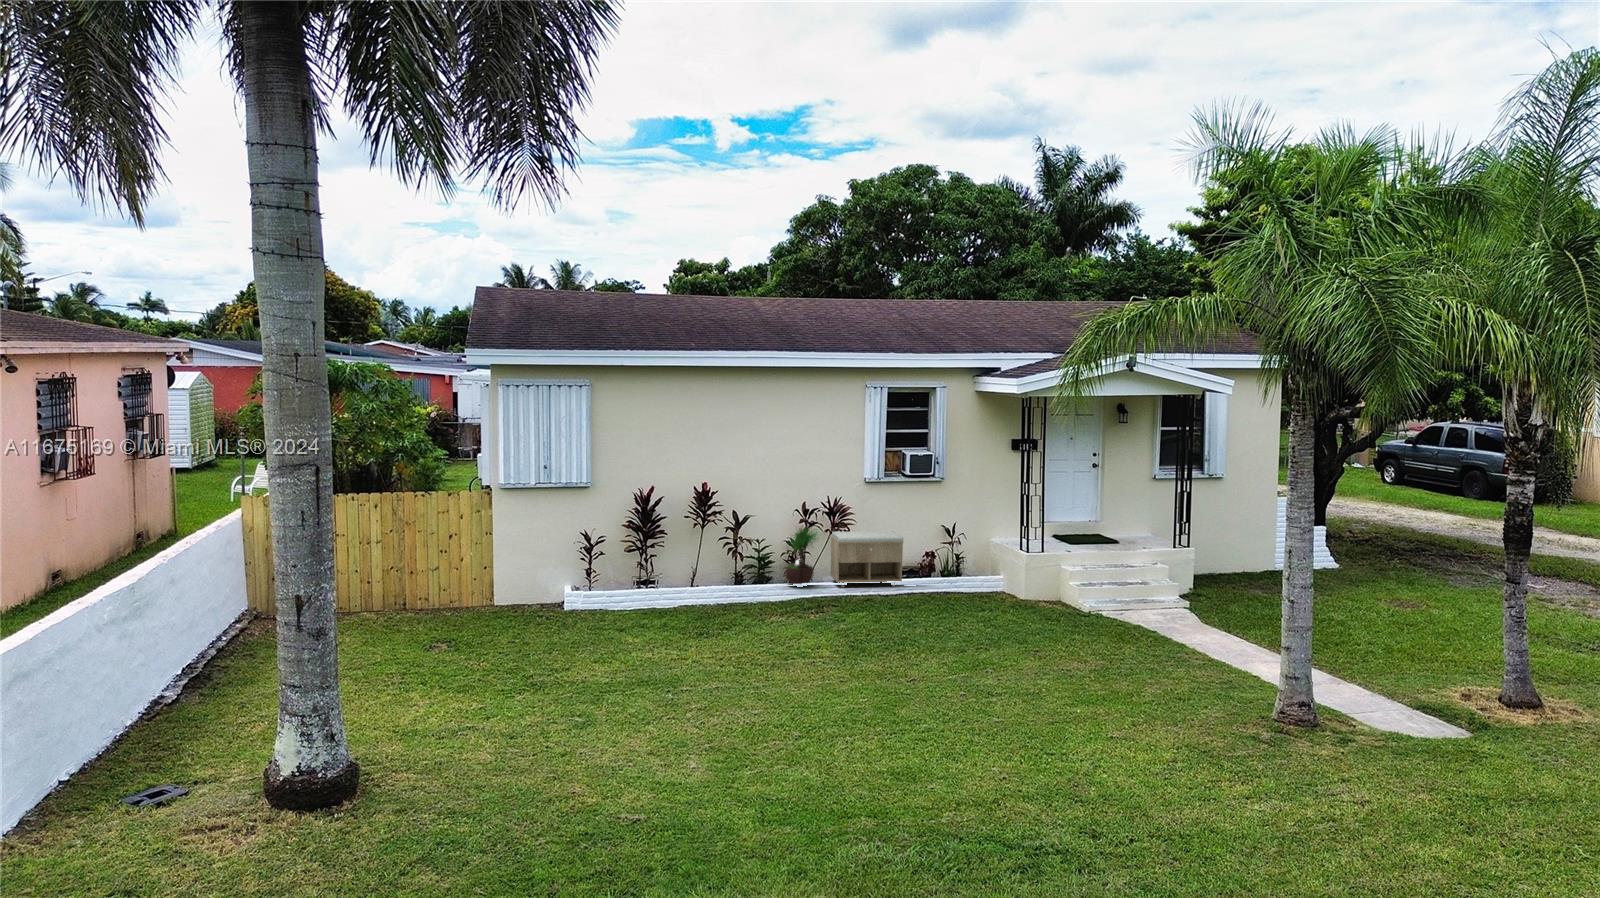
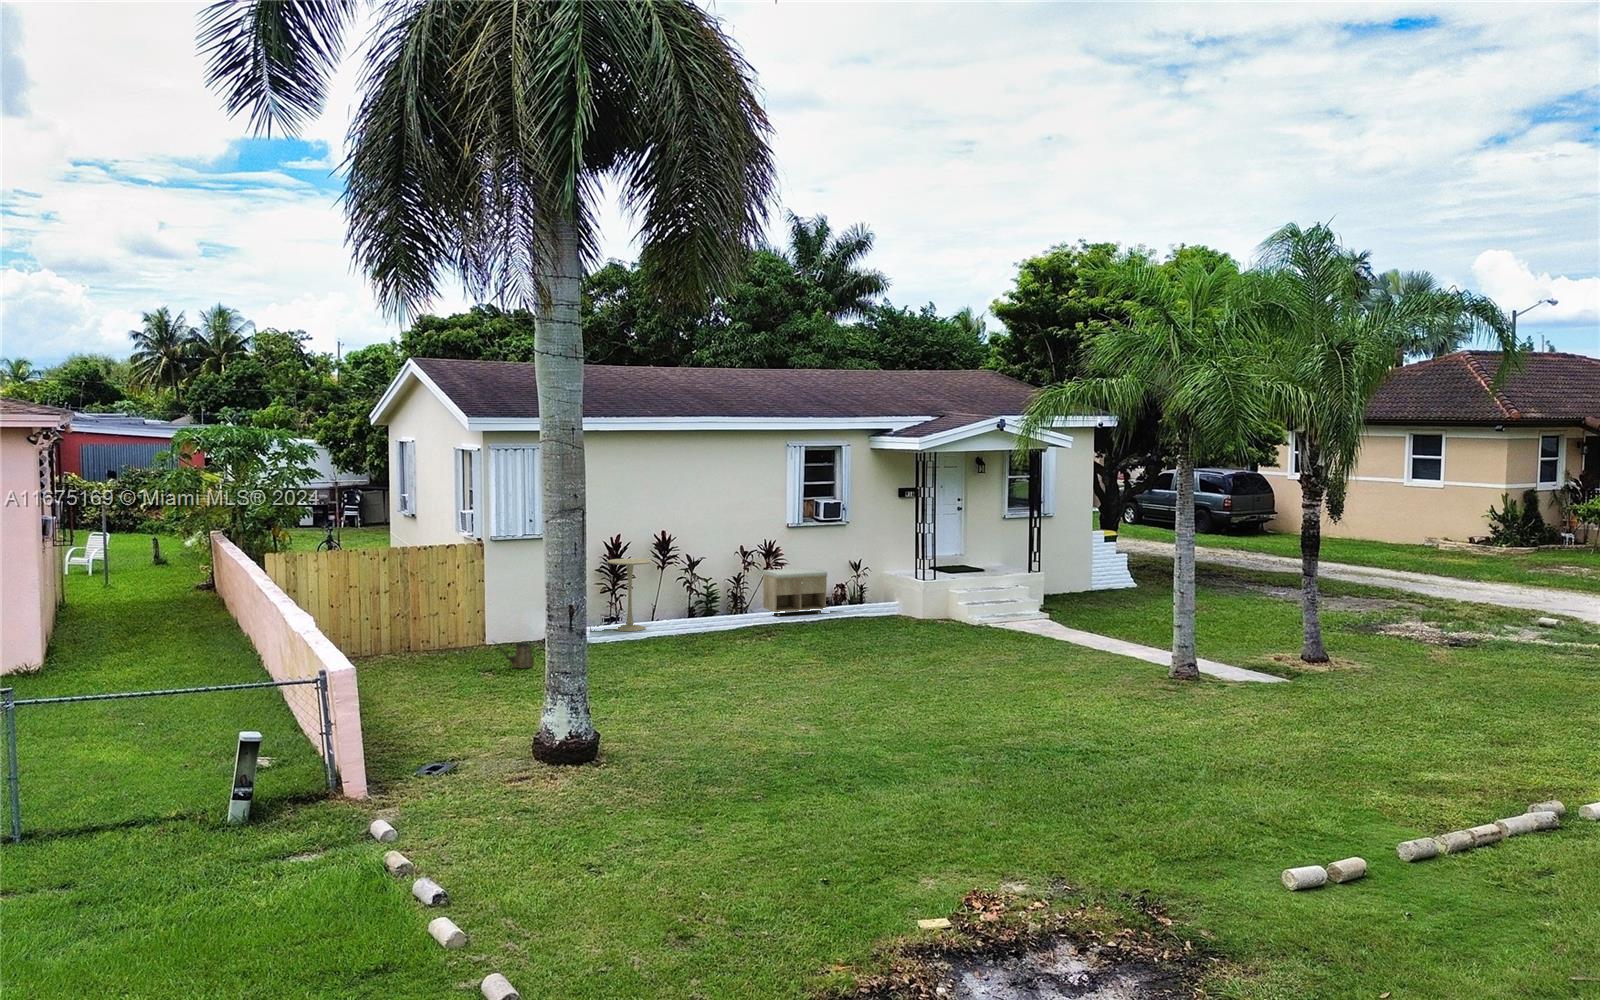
pedestal table: none [631,513,683,597] -> present [607,558,652,631]
potted tree: present [786,527,818,584] -> none [730,562,762,617]
watering can: none [437,607,492,642] -> present [493,641,534,668]

